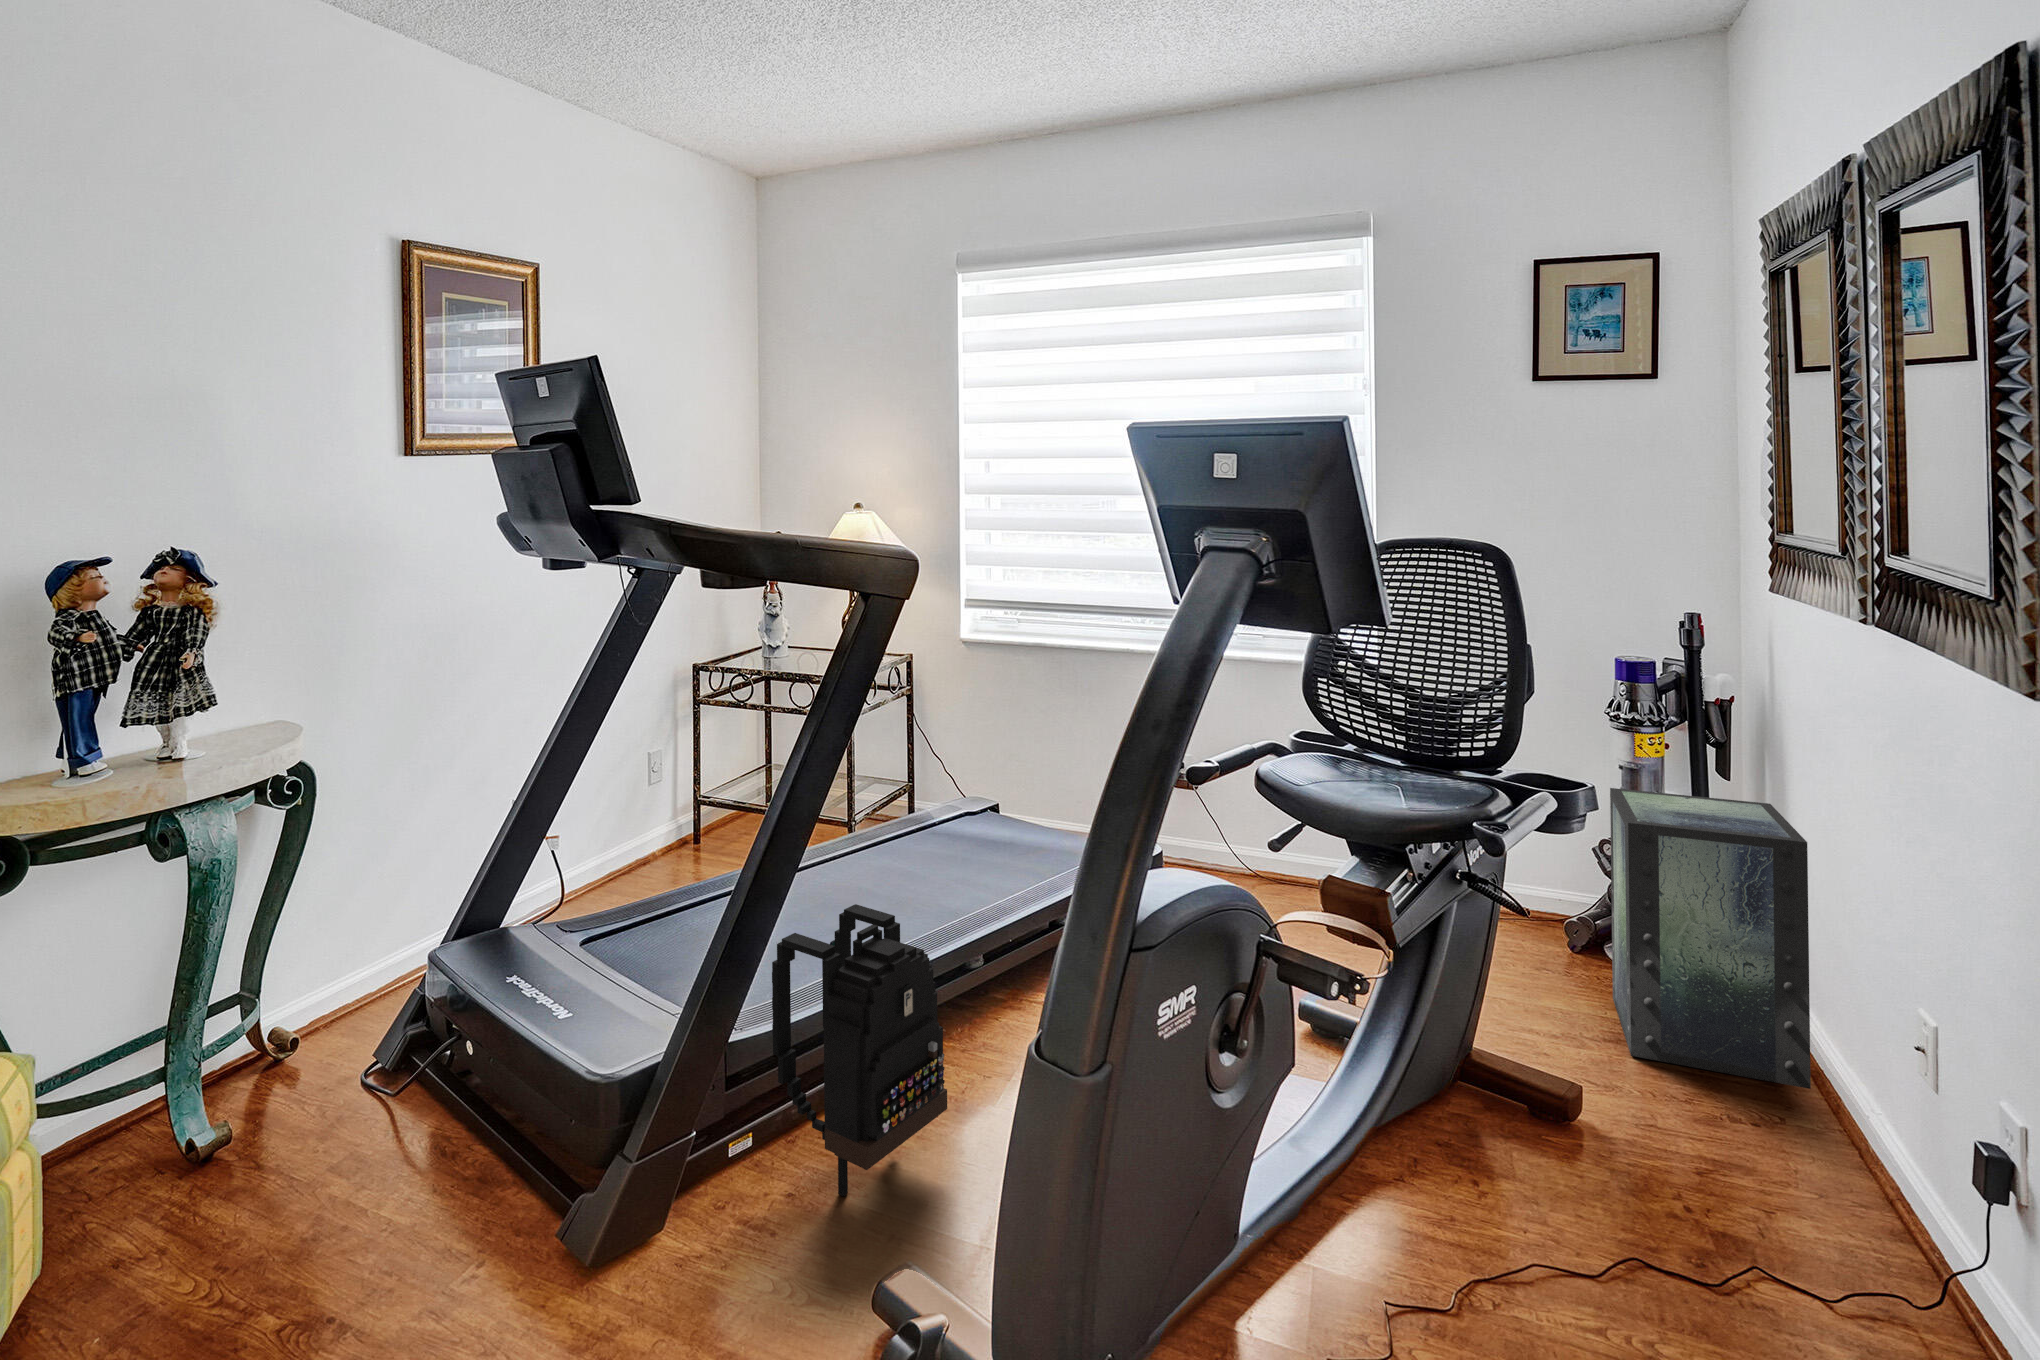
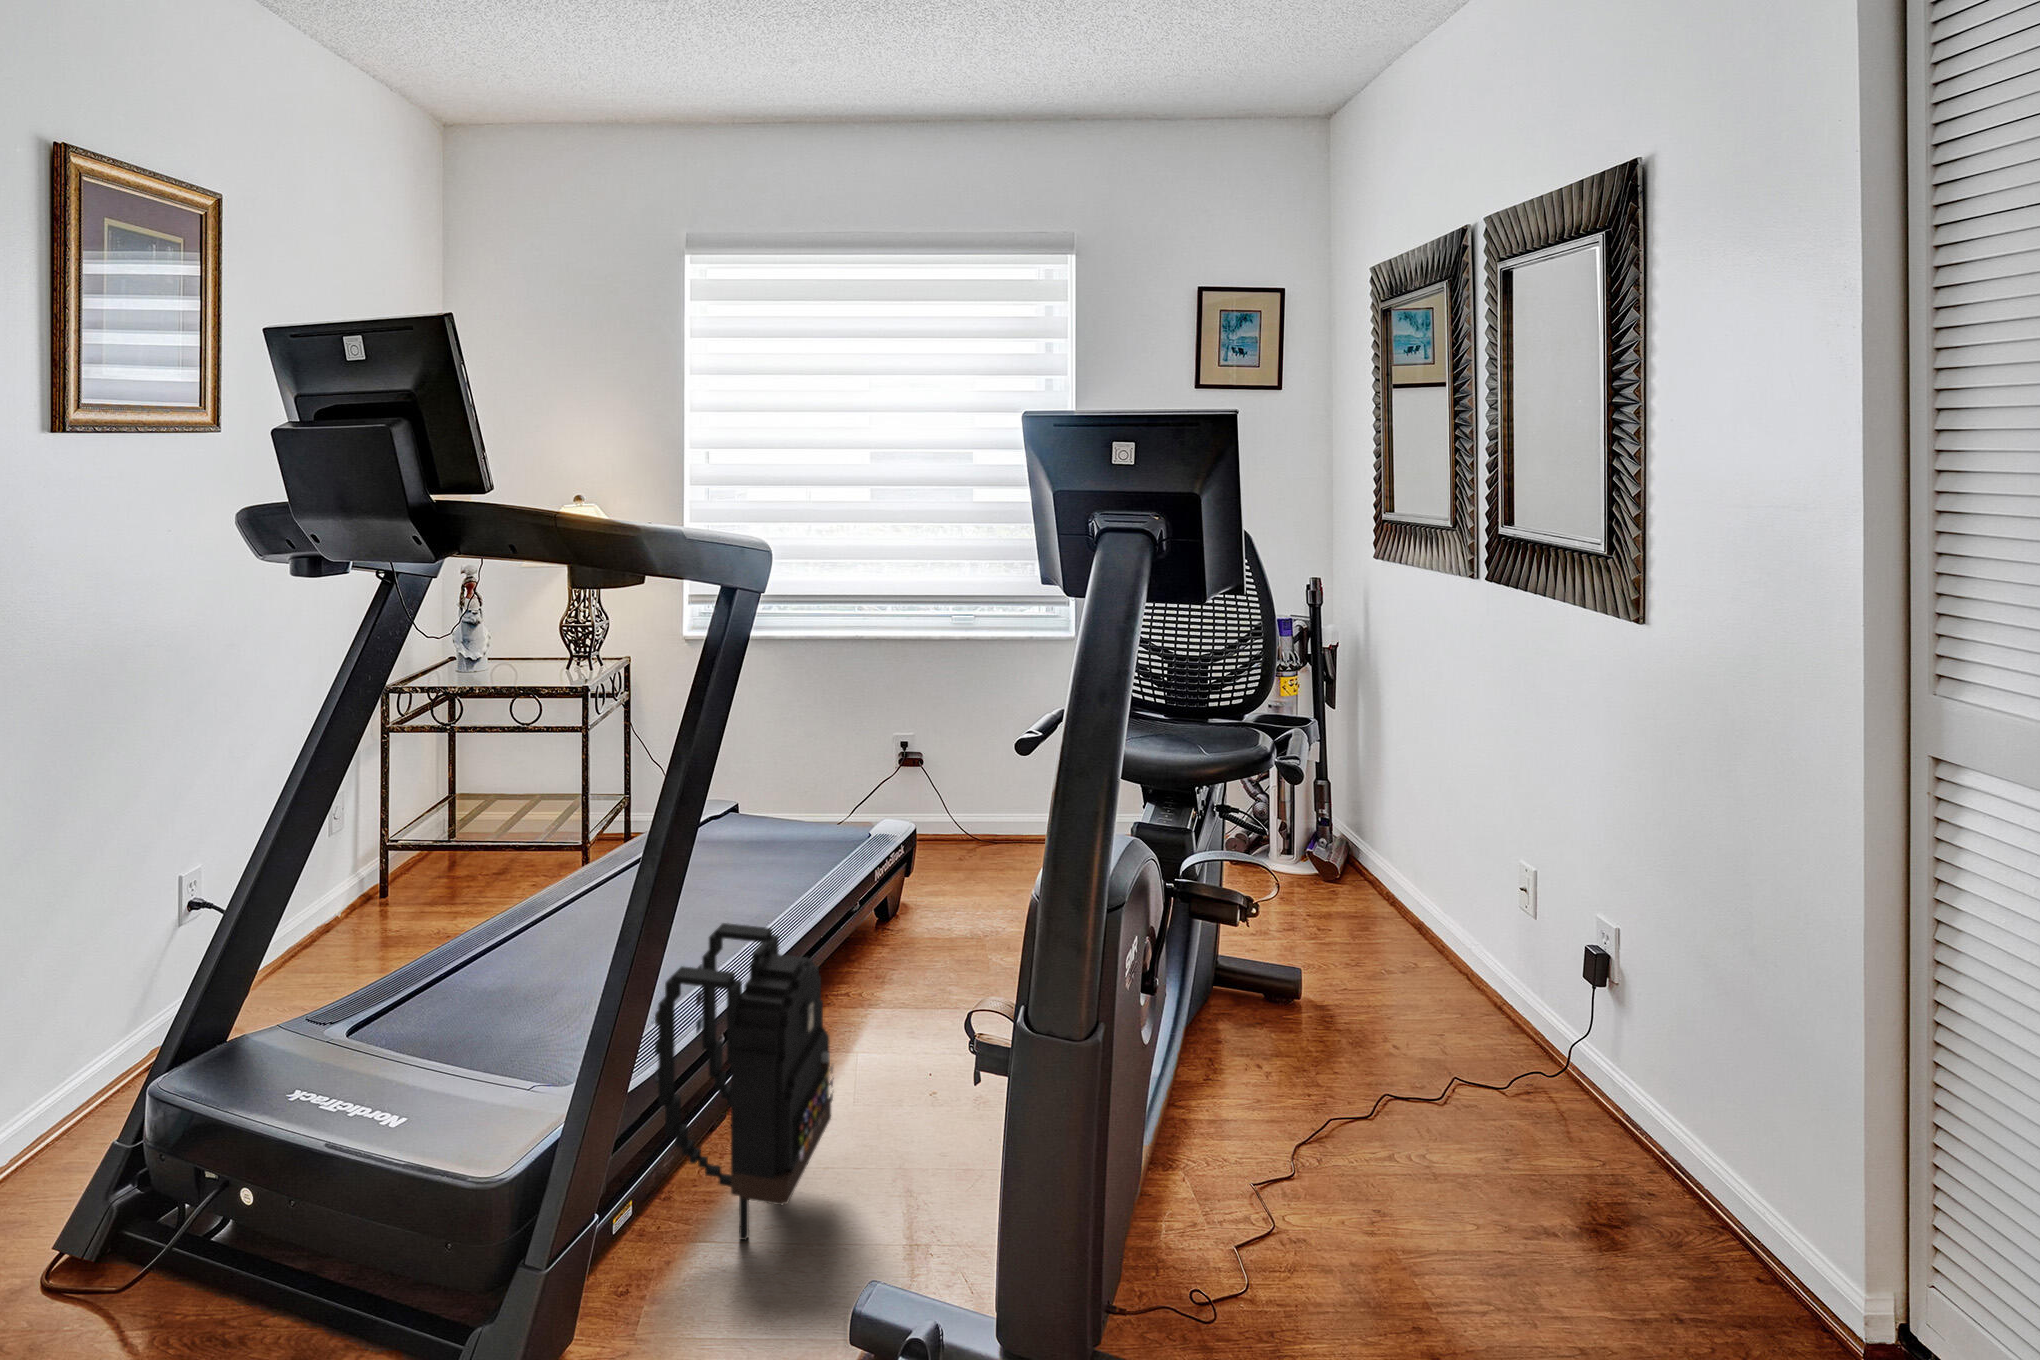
storage box: present [1610,788,1811,1089] -> none [1271,723,1422,938]

